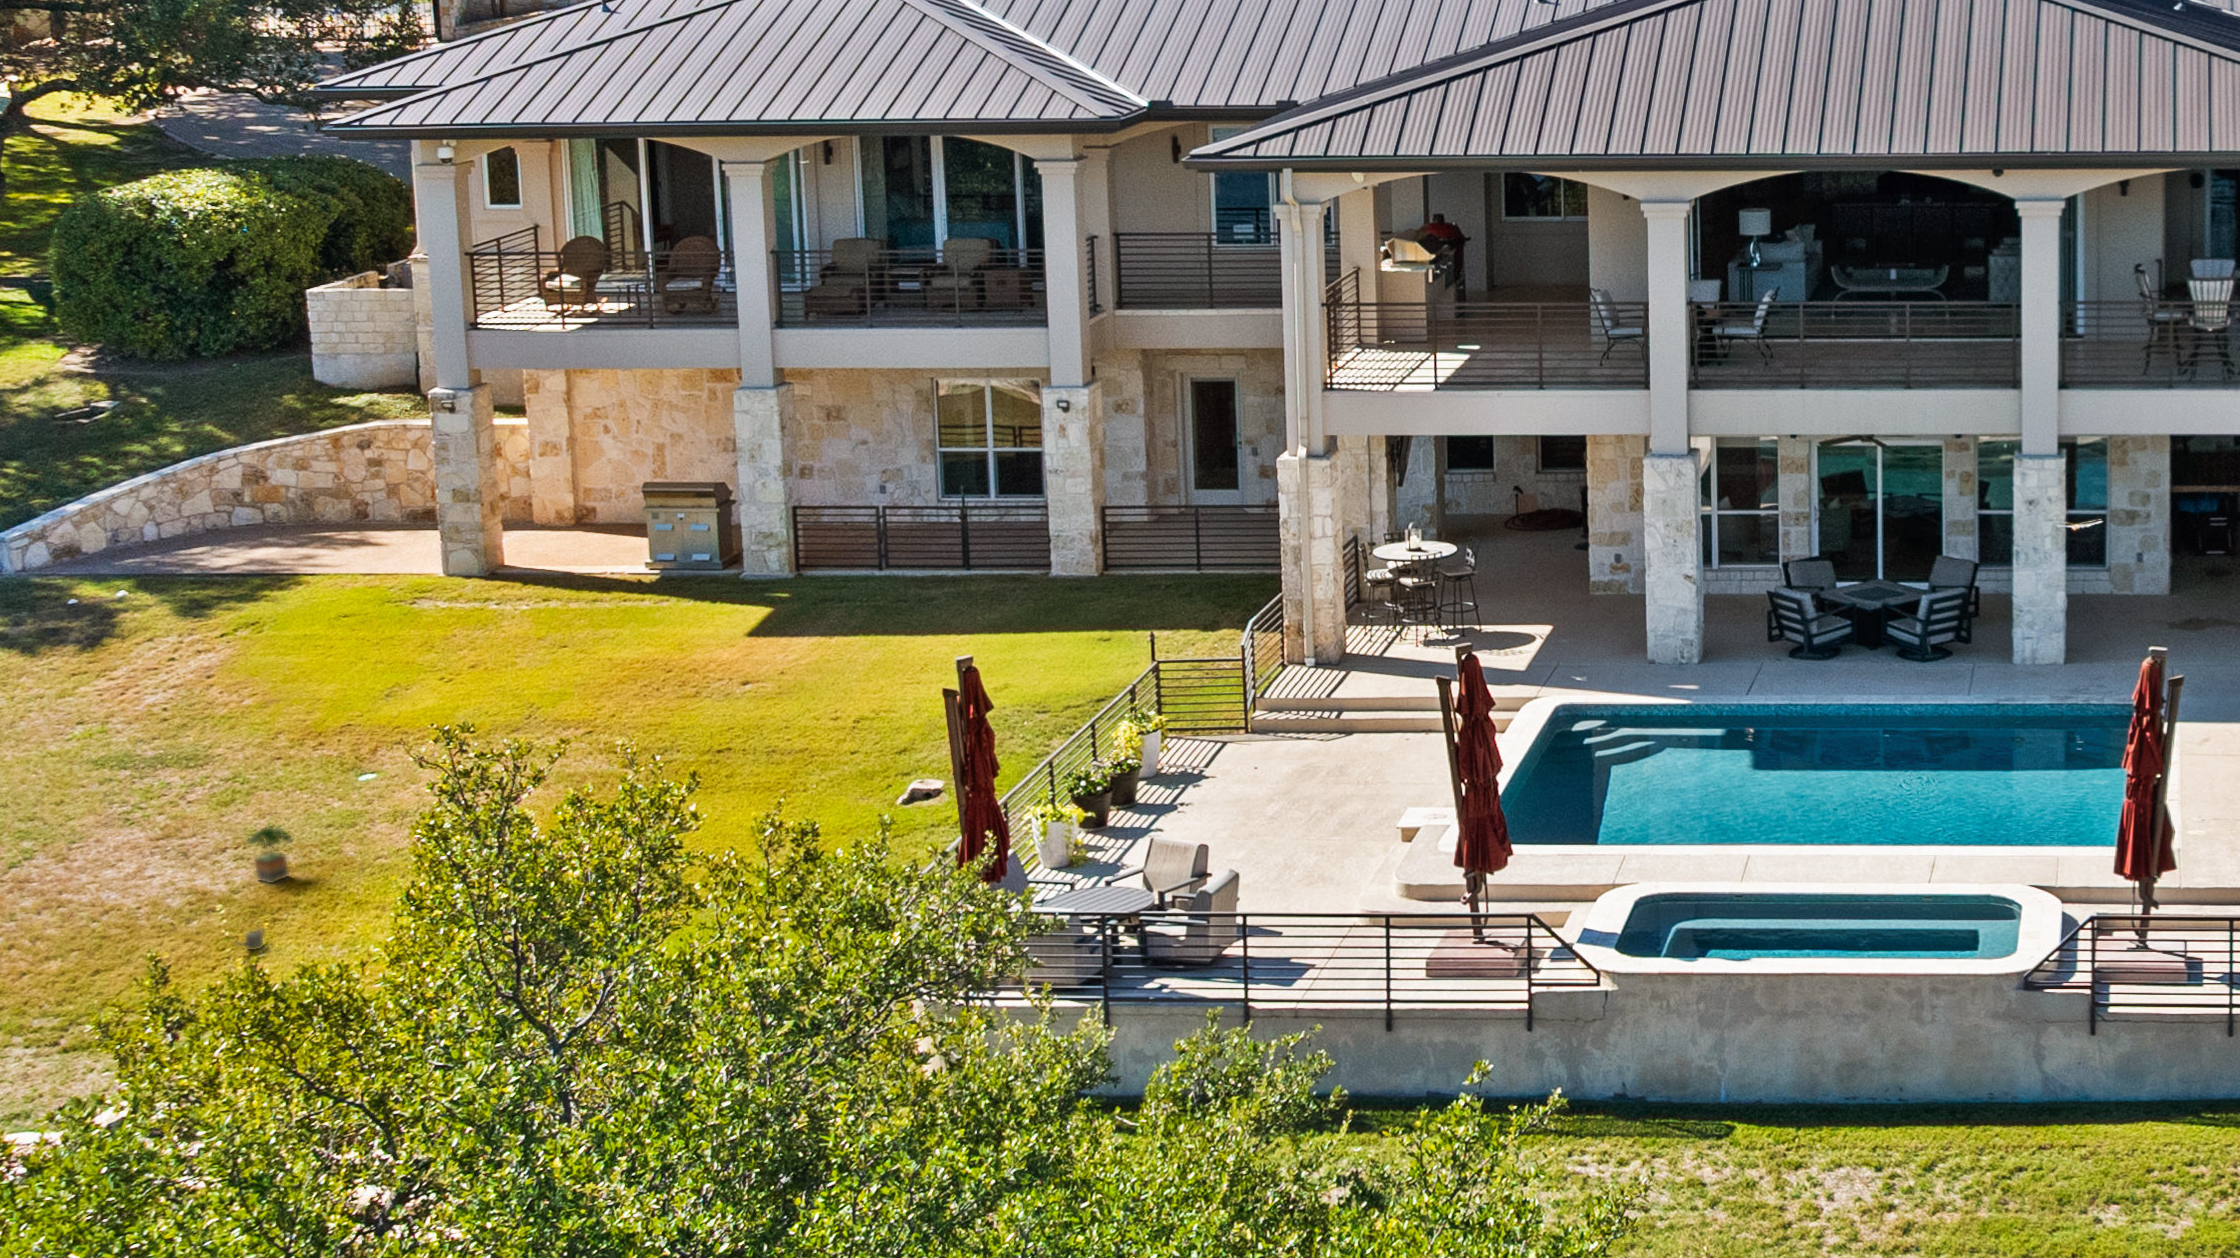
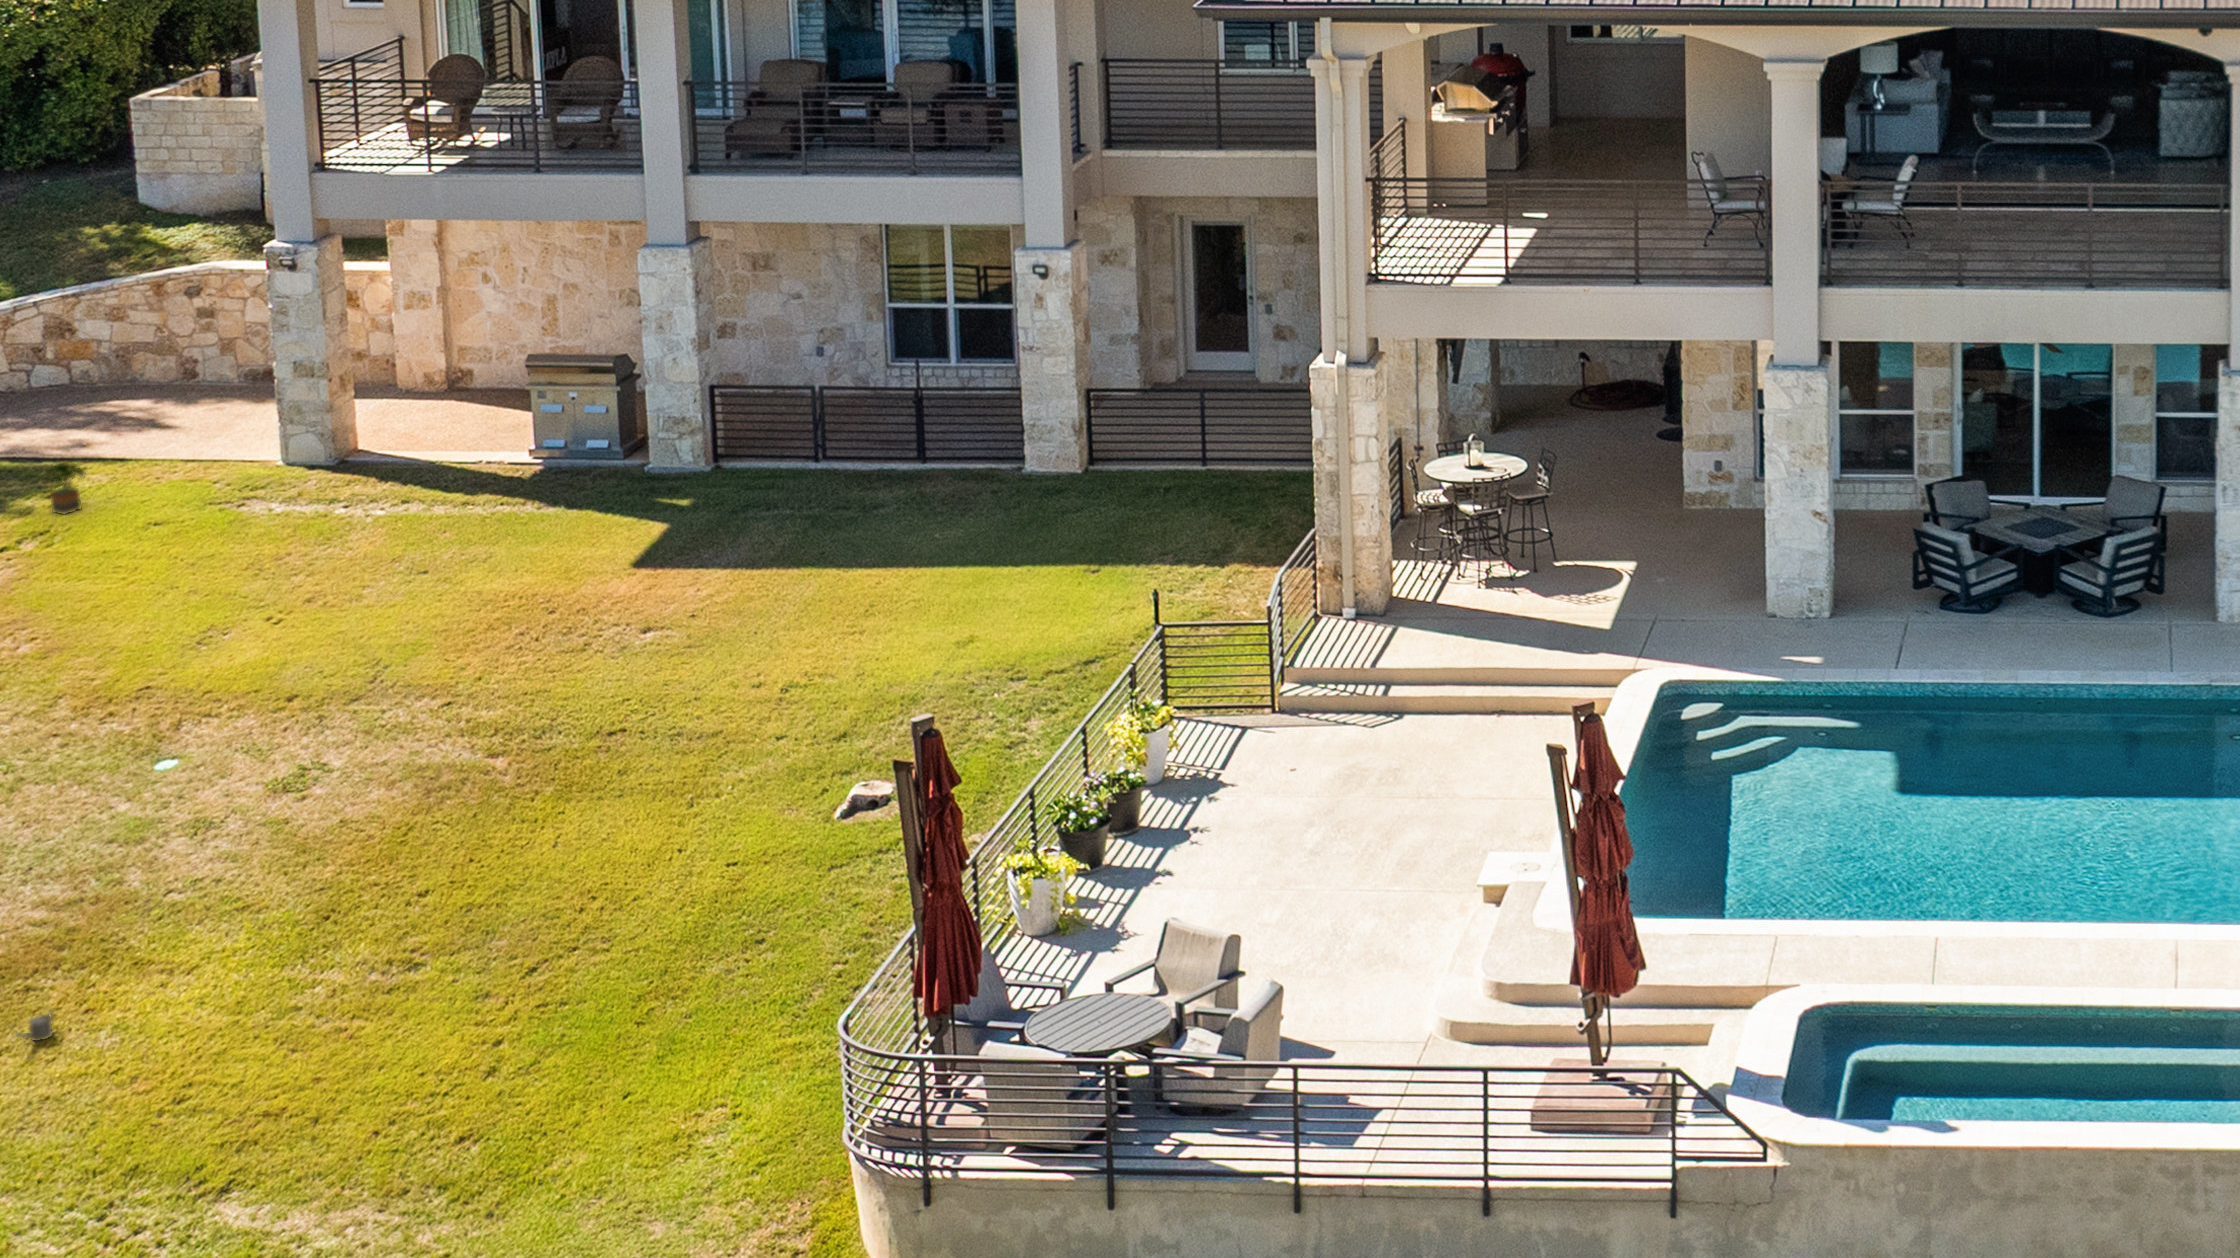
potted tree: present [248,827,292,883] -> present [44,462,86,514]

